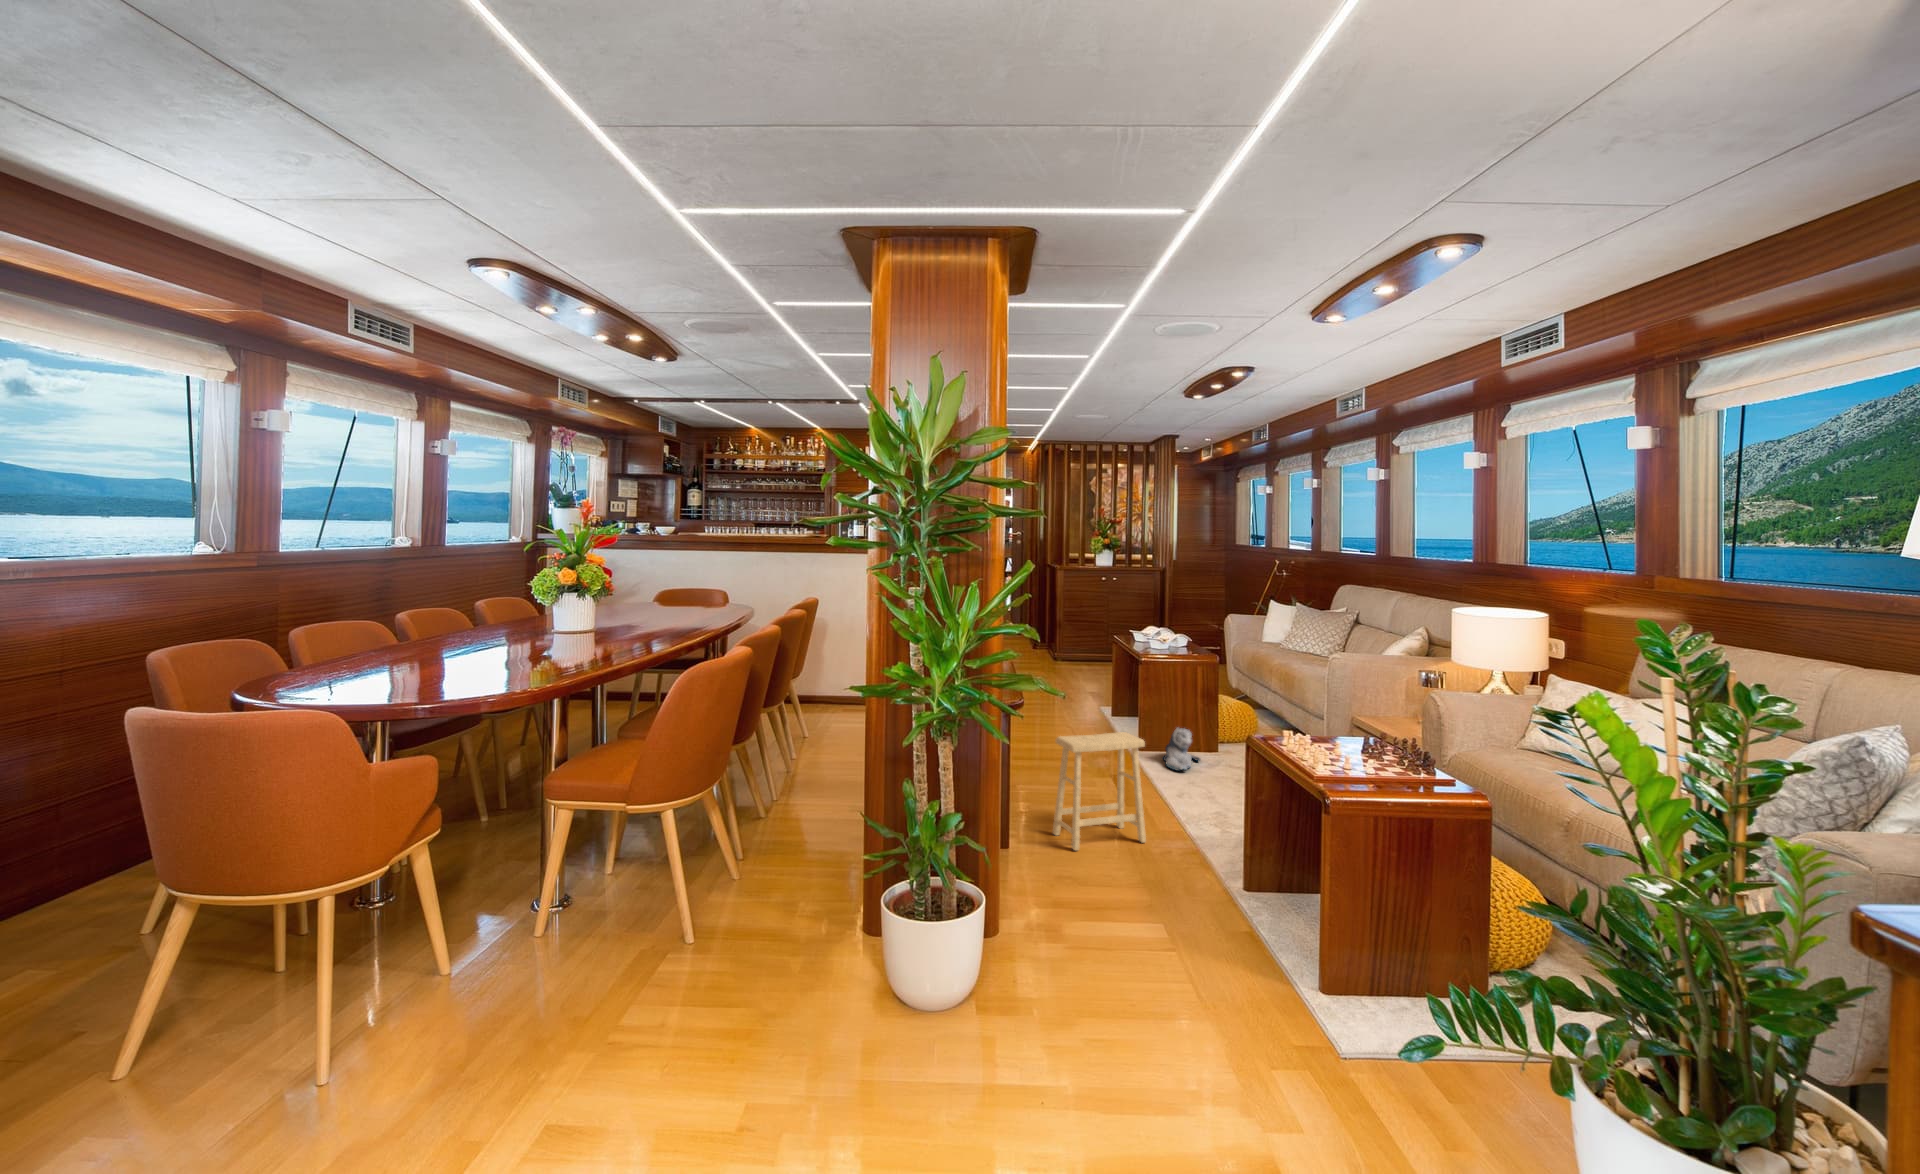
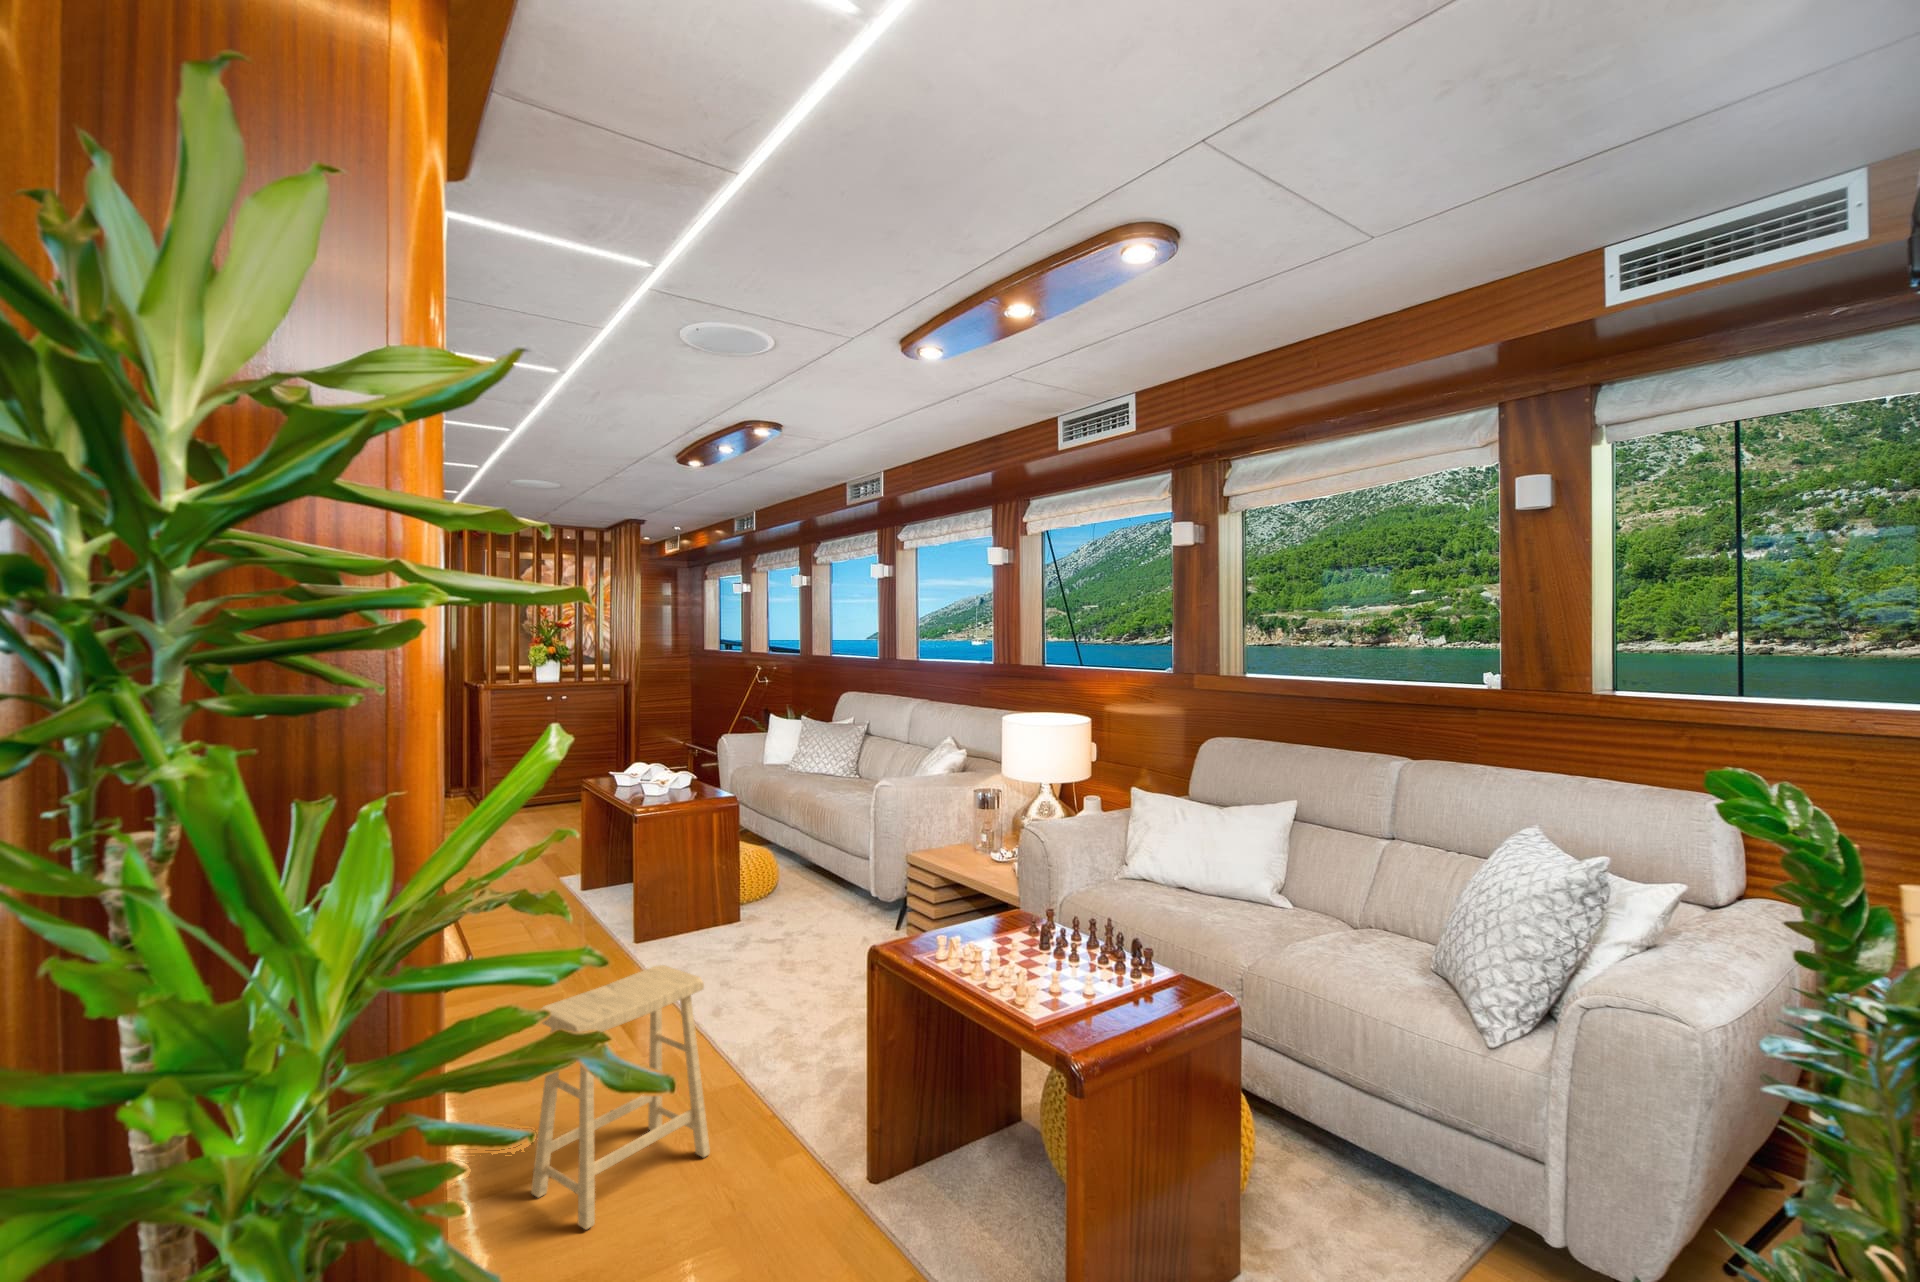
plush toy: present [1163,728,1200,771] -> none [678,908,734,976]

